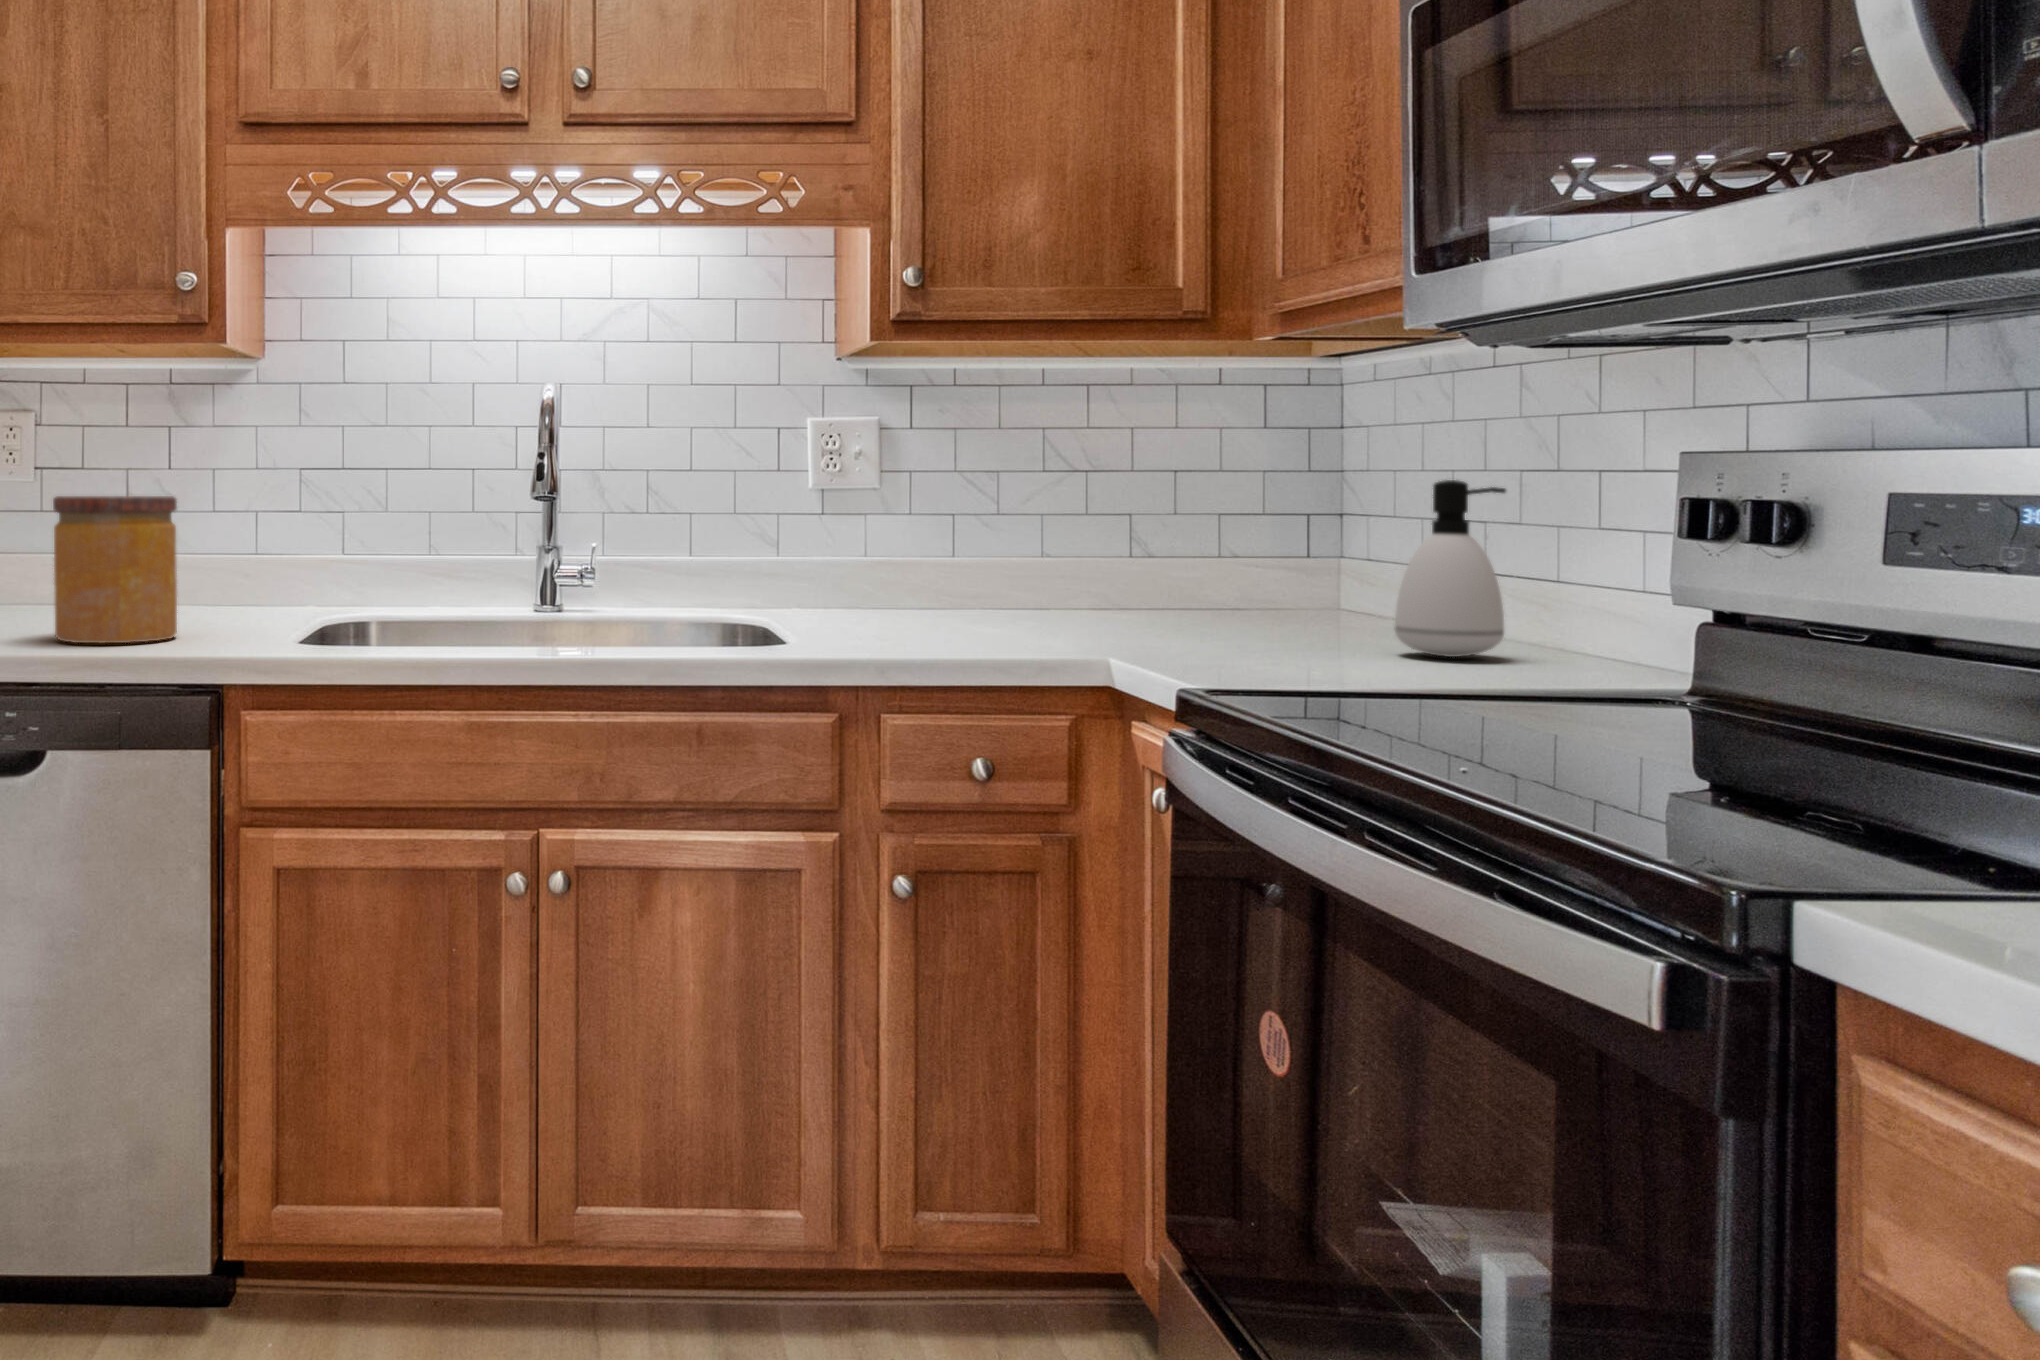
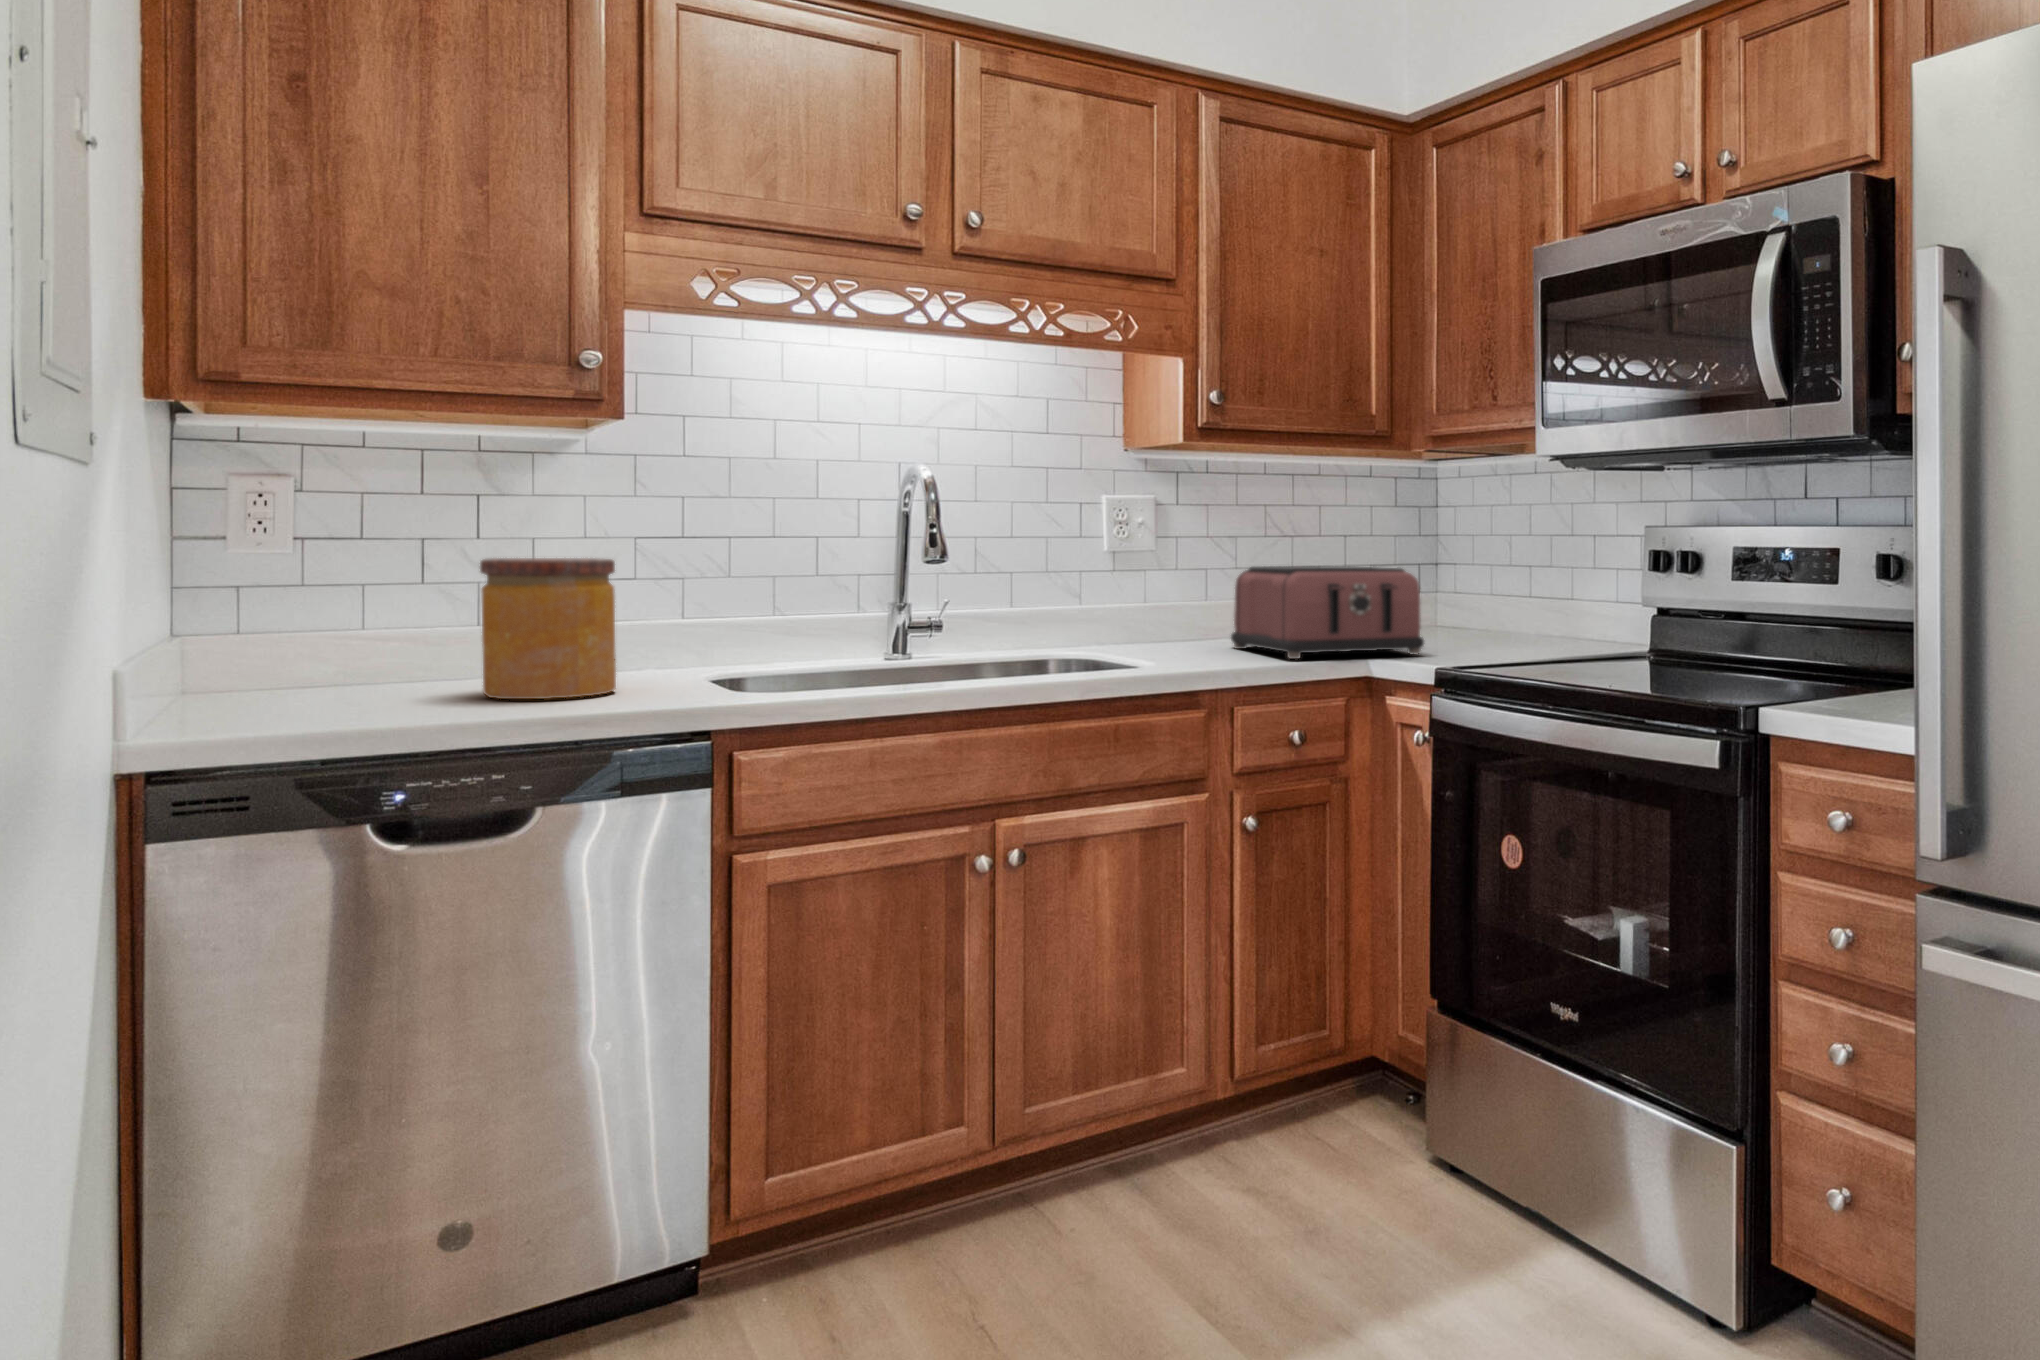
soap dispenser: present [1395,480,1506,657] -> none [1517,552,1573,657]
toaster: none [960,509,1228,642] -> present [1231,566,1424,659]

